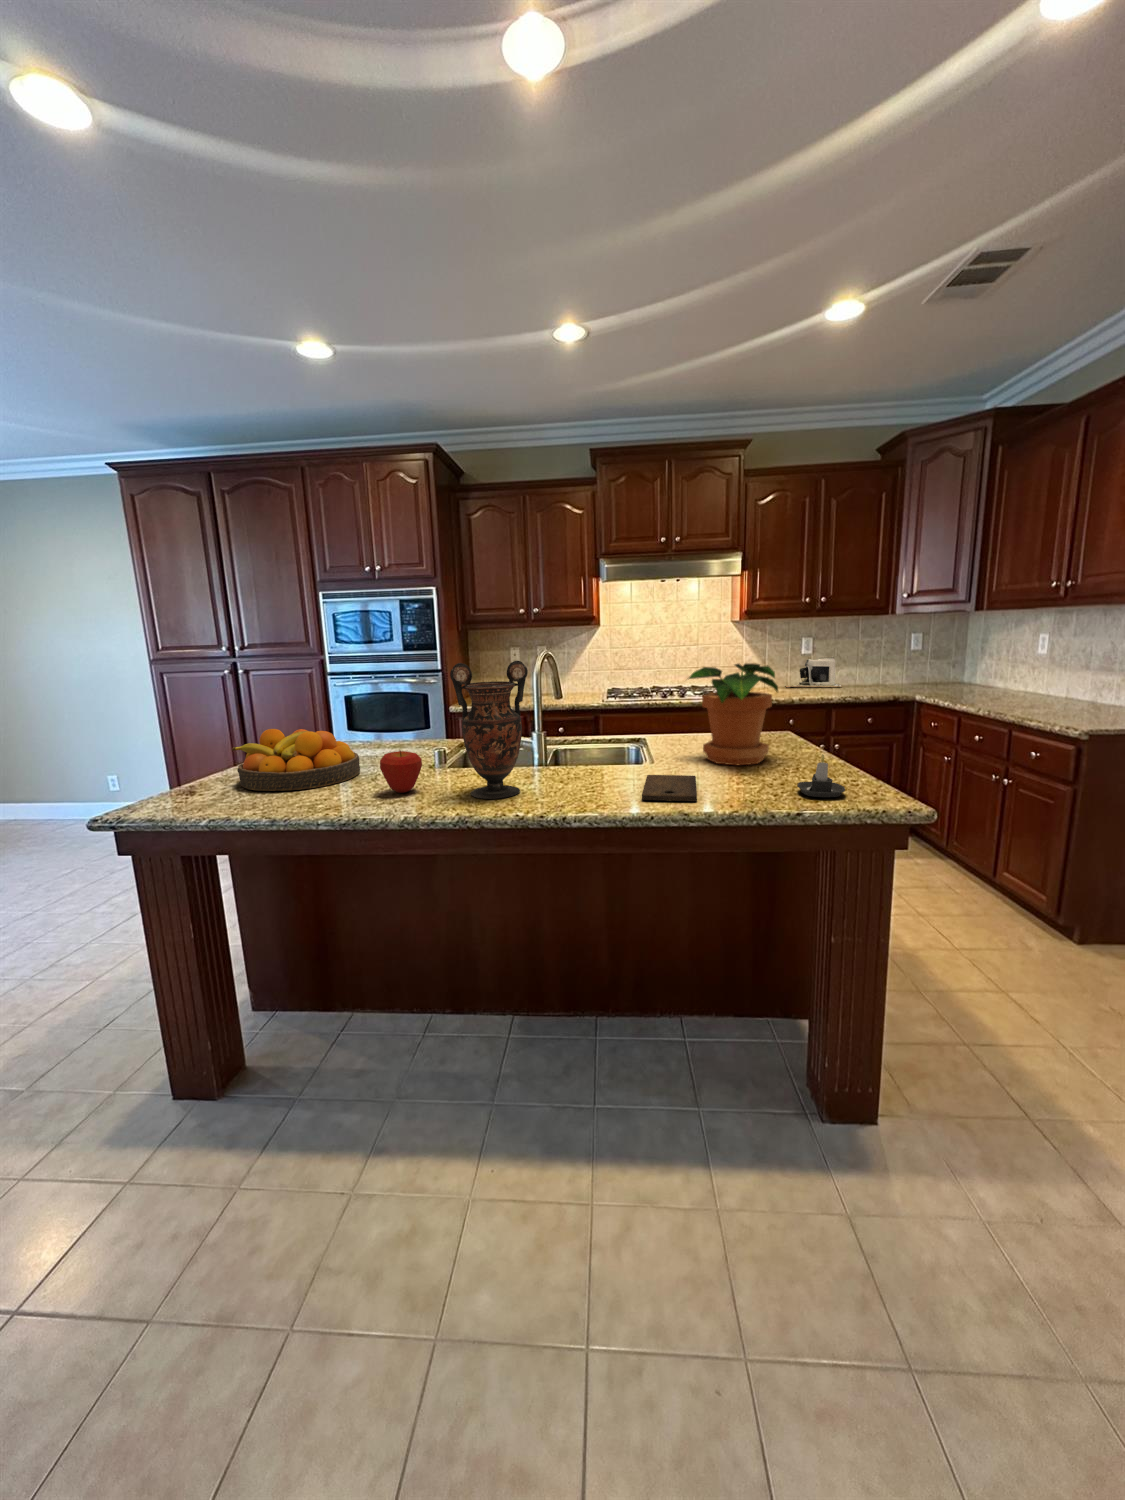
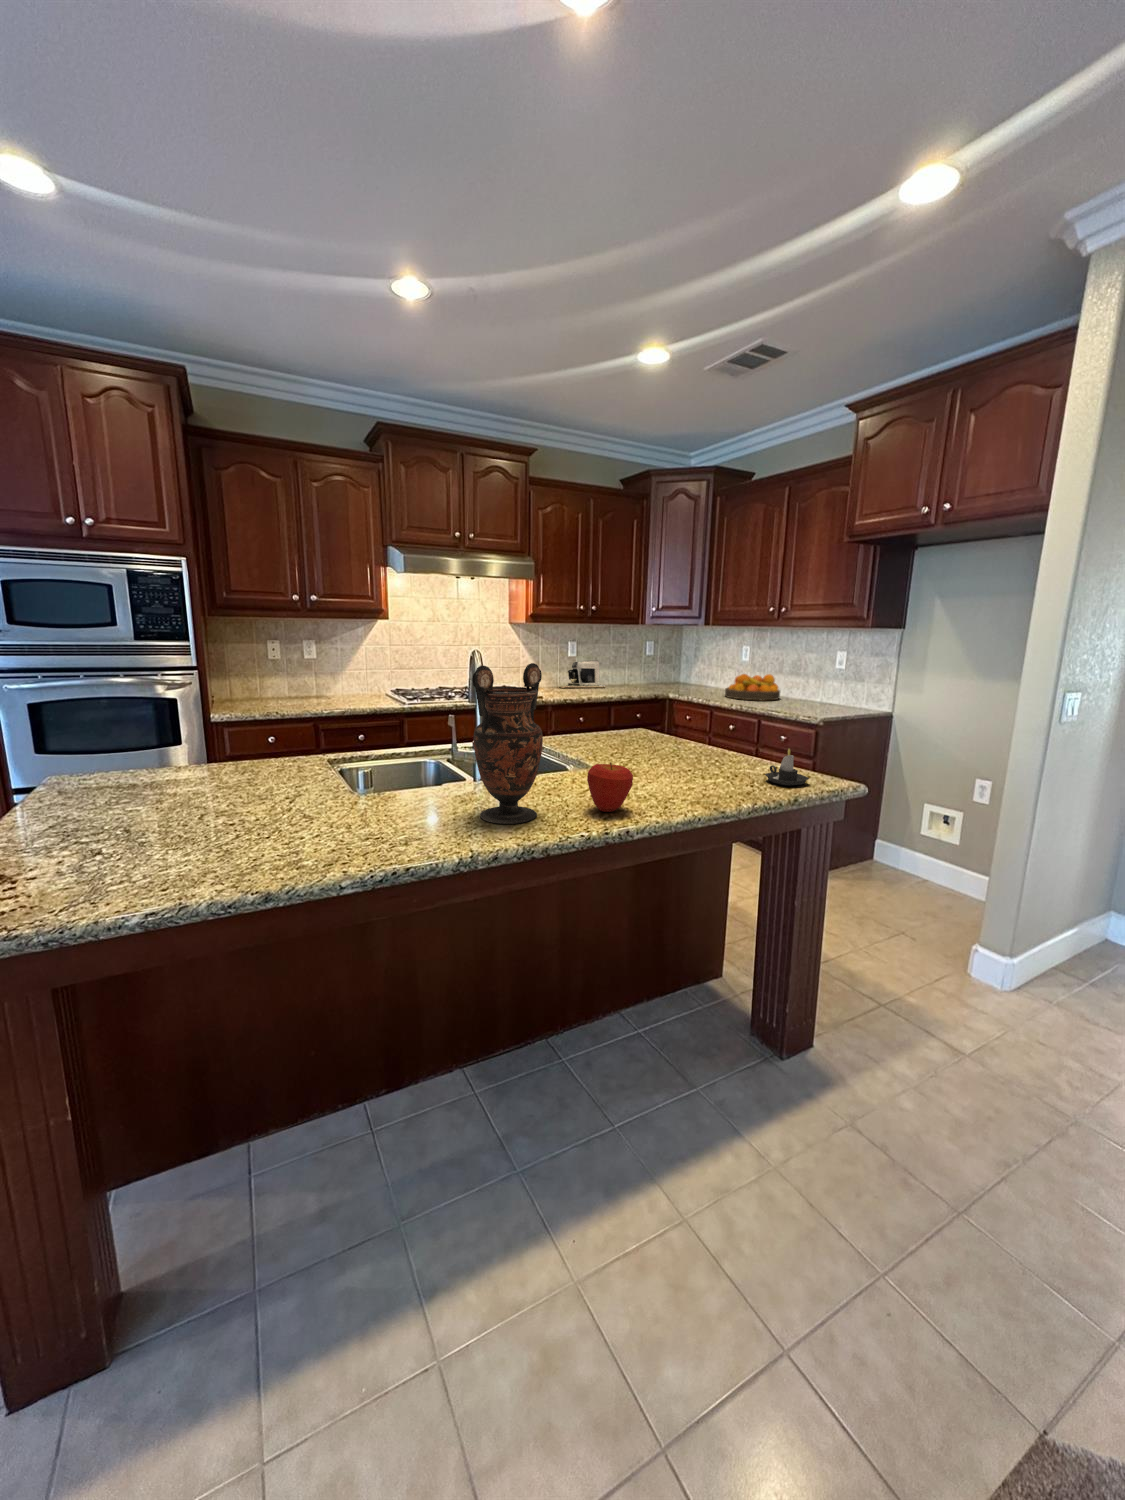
potted plant: present [689,663,778,765] -> none [617,667,705,764]
fruit bowl: present [232,729,360,791] -> present [725,674,780,700]
apple: present [380,750,422,793] -> present [587,763,633,812]
cutting board: present [642,775,697,801] -> none [632,776,716,804]

